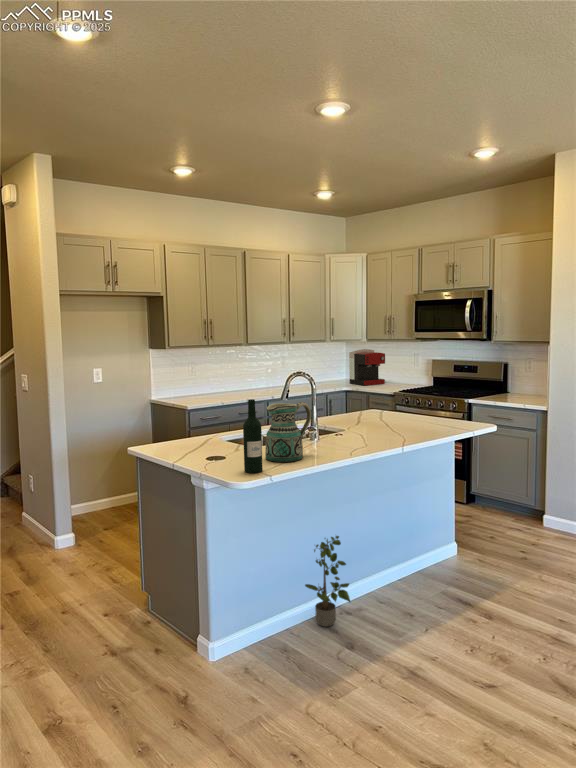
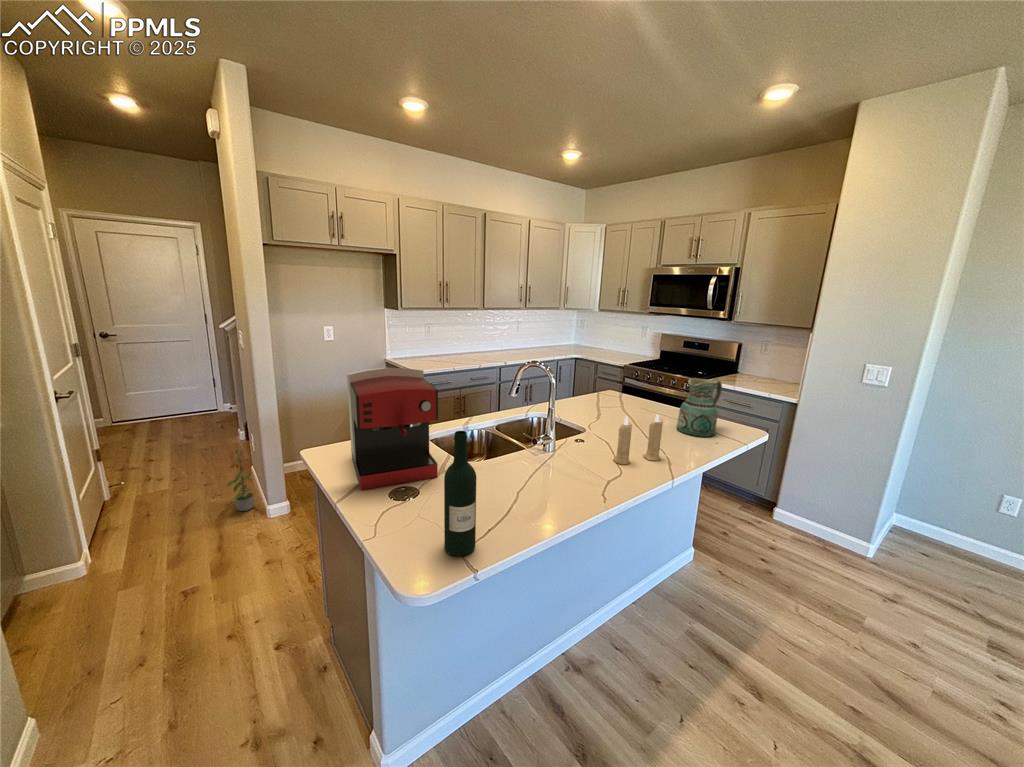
coffee maker: present [349,349,385,385] -> present [347,368,438,490]
ceramic pitcher: present [265,402,311,462] -> present [676,378,722,437]
candle: none [358,404,394,443] -> present [613,414,663,465]
potted plant: present [305,536,350,627] -> present [227,450,254,511]

